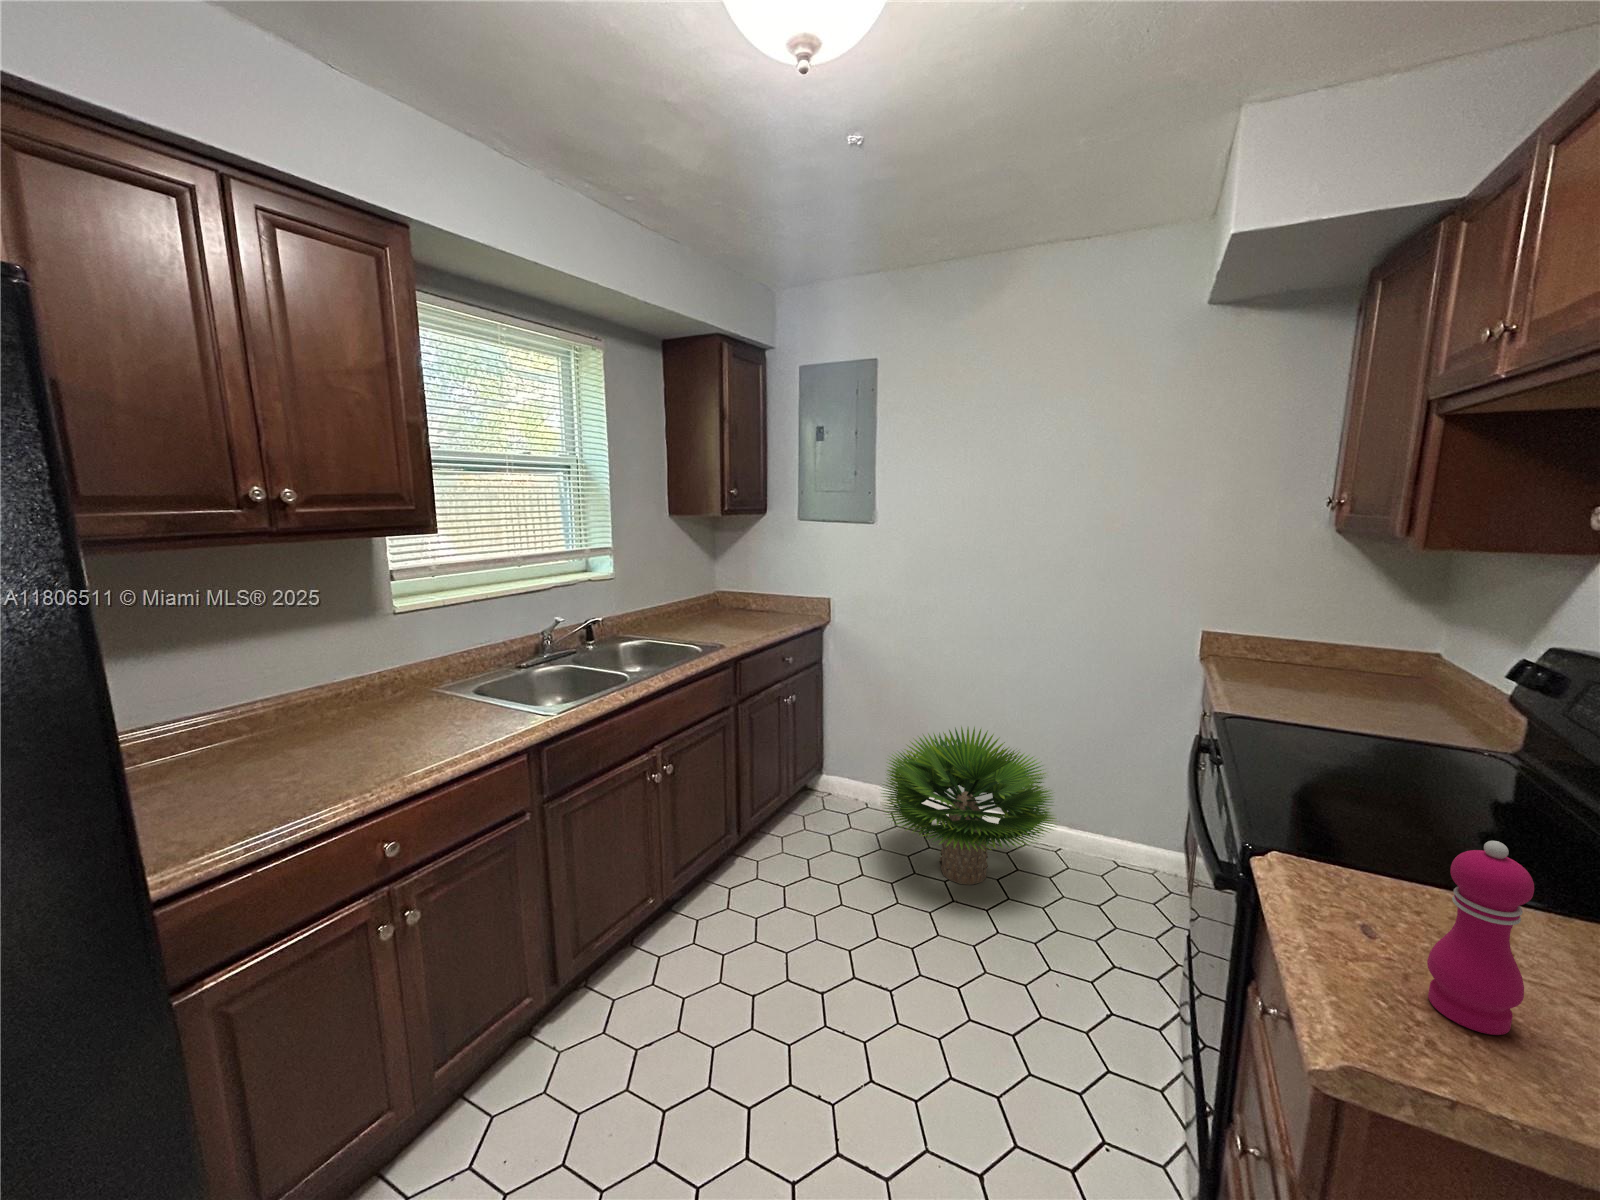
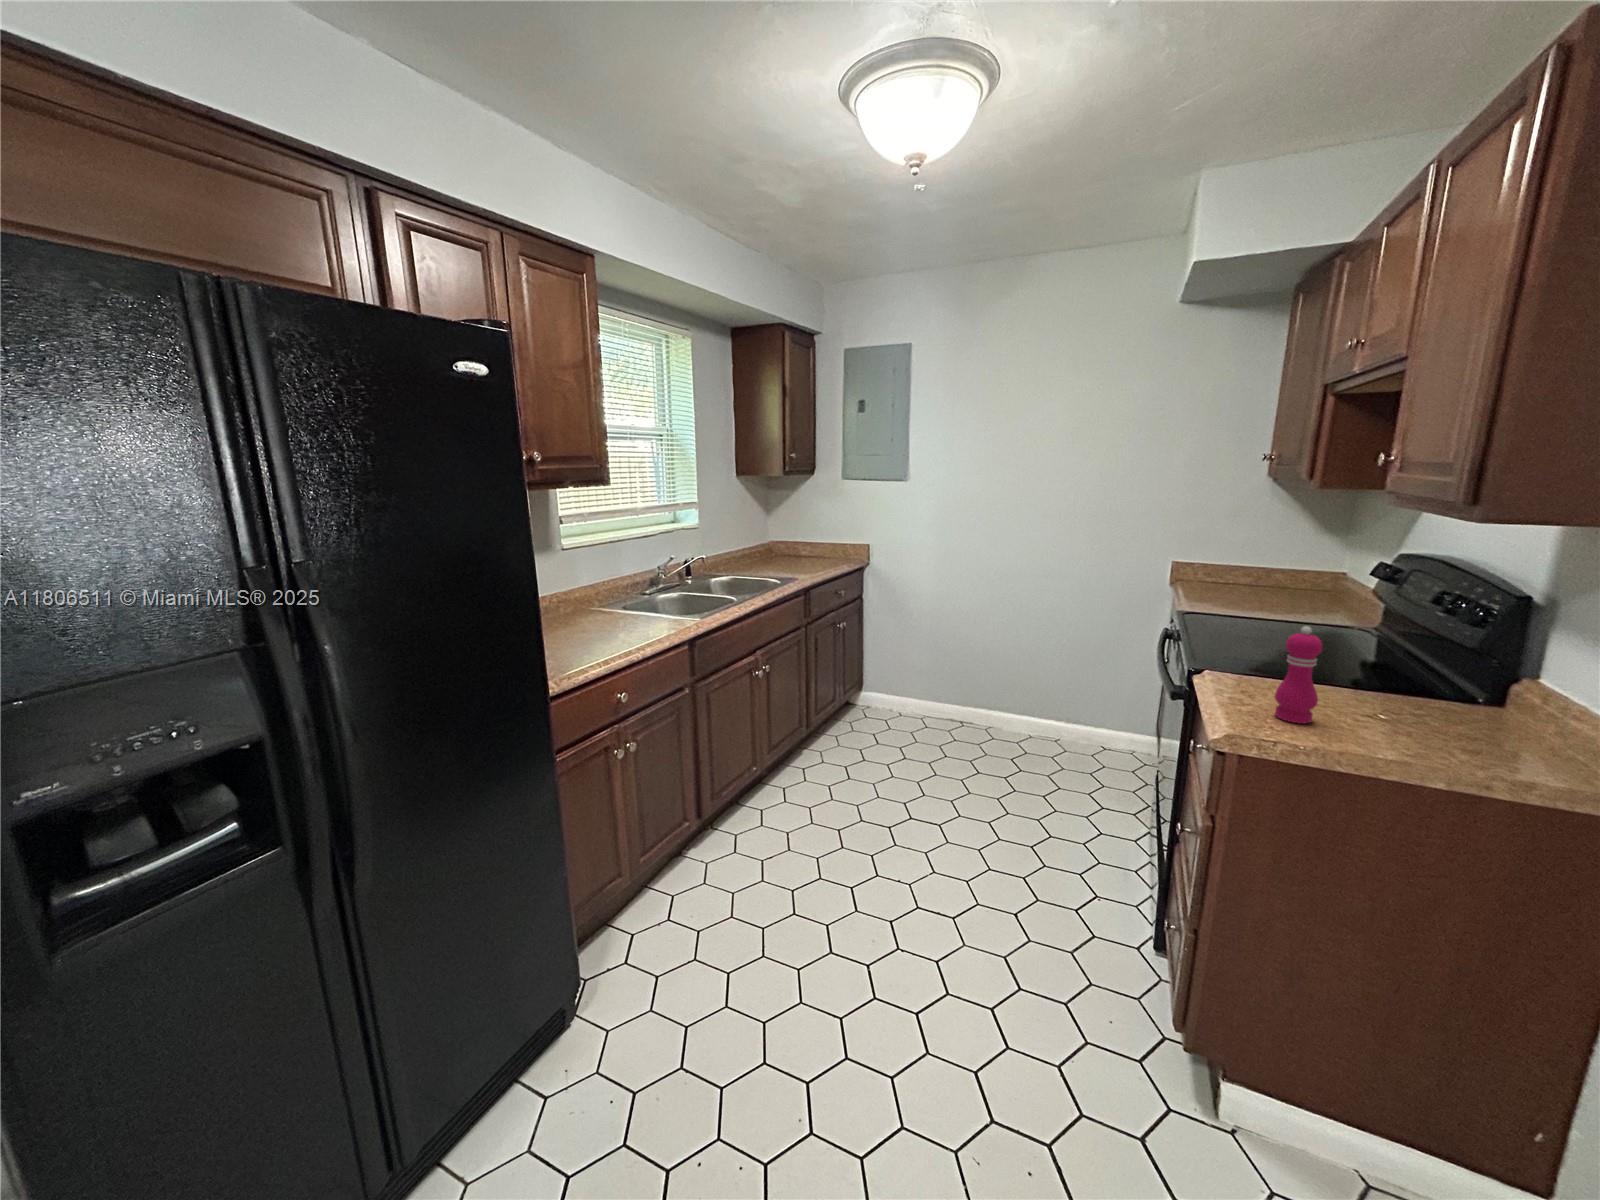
potted plant: present [882,727,1056,885] -> none [917,641,1062,763]

